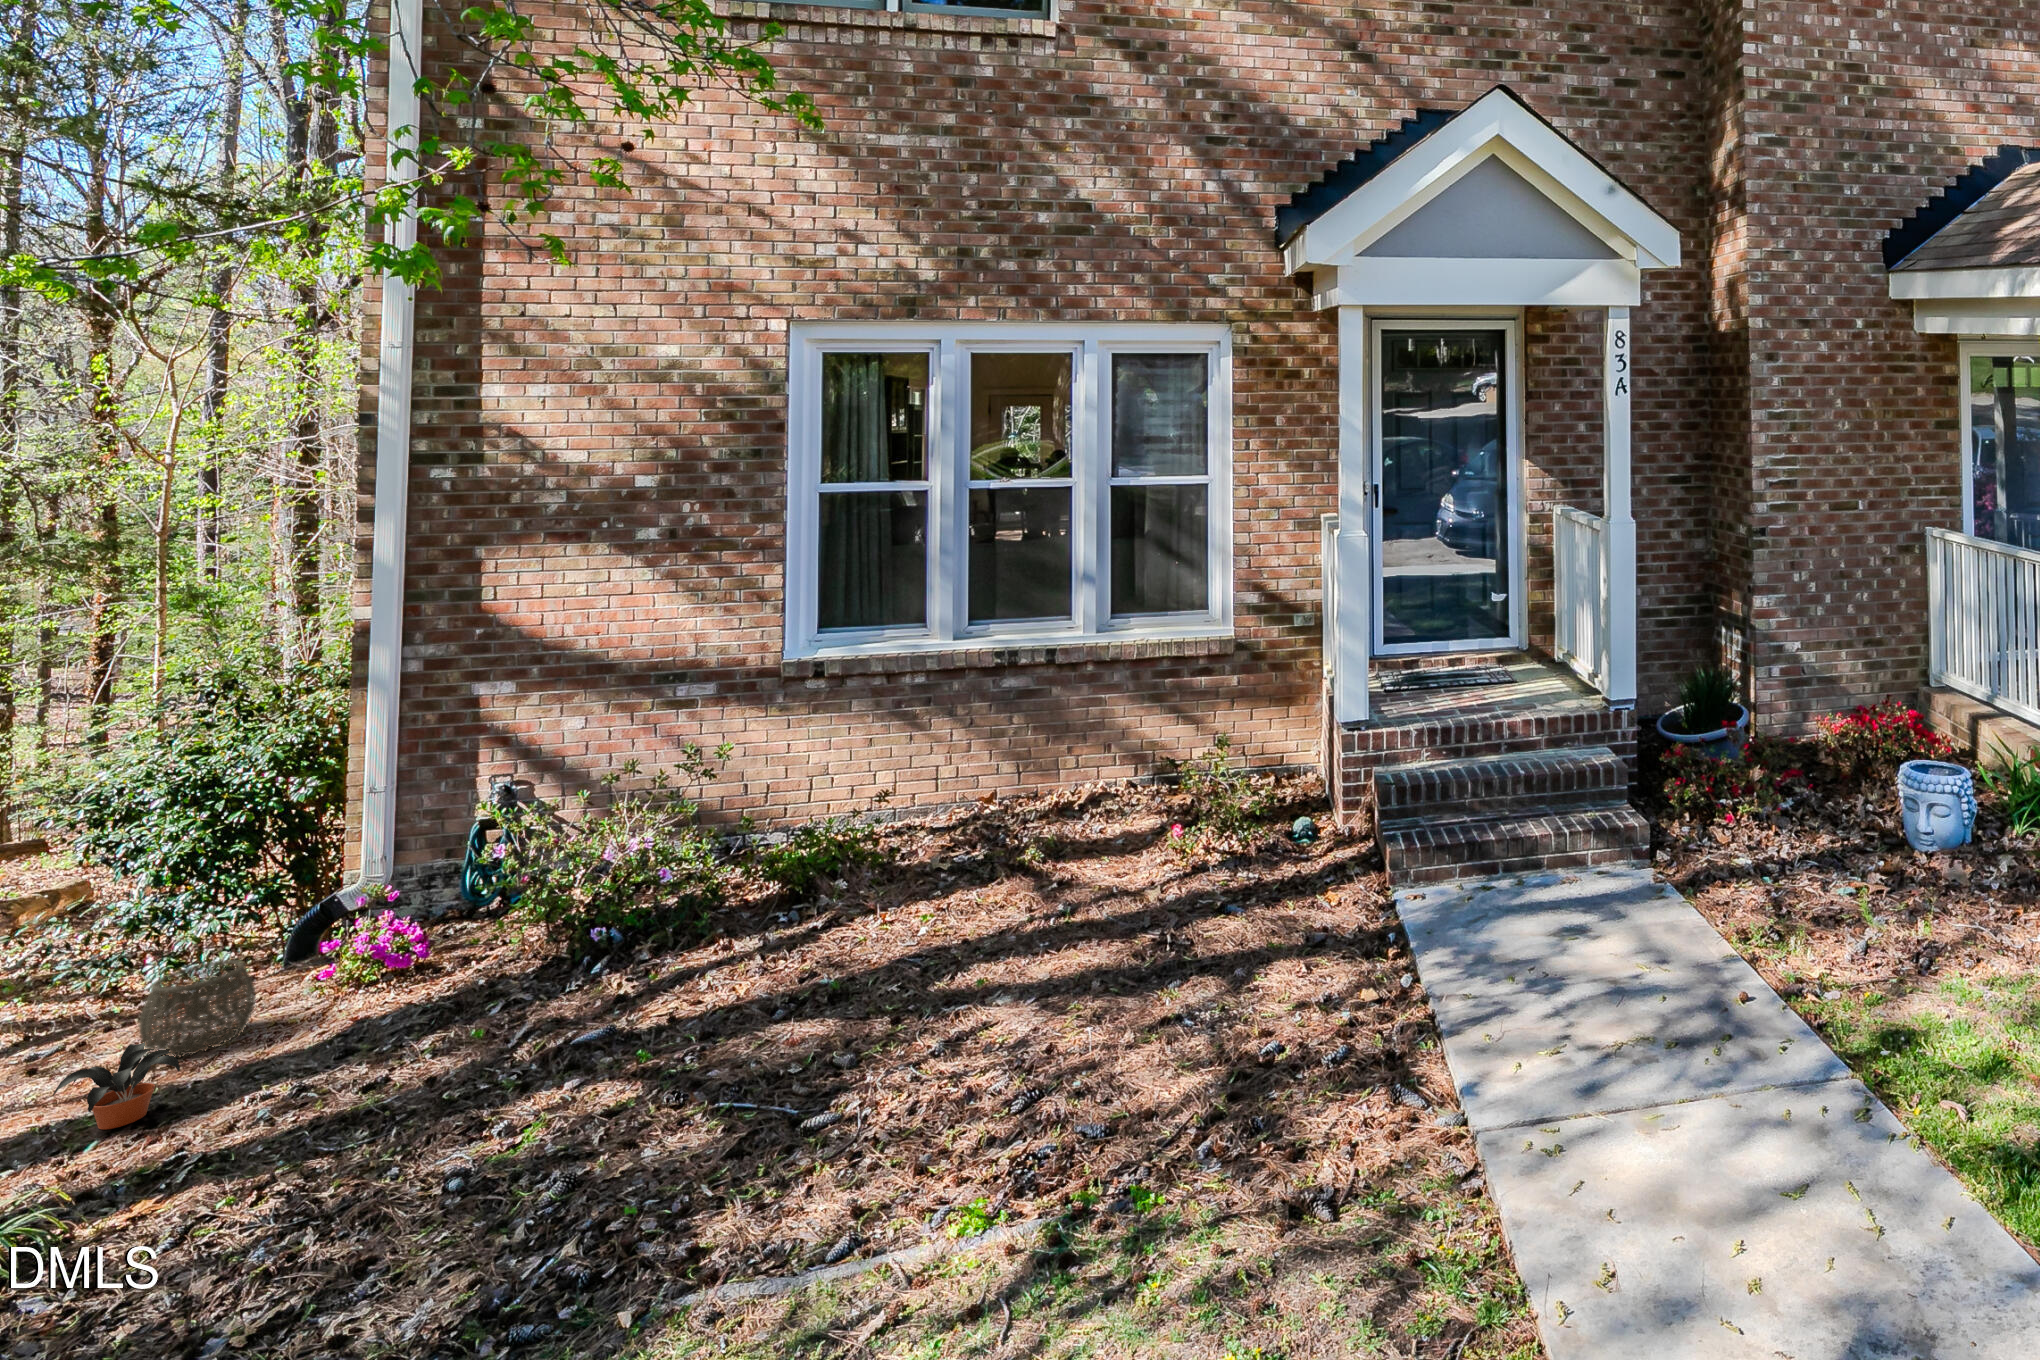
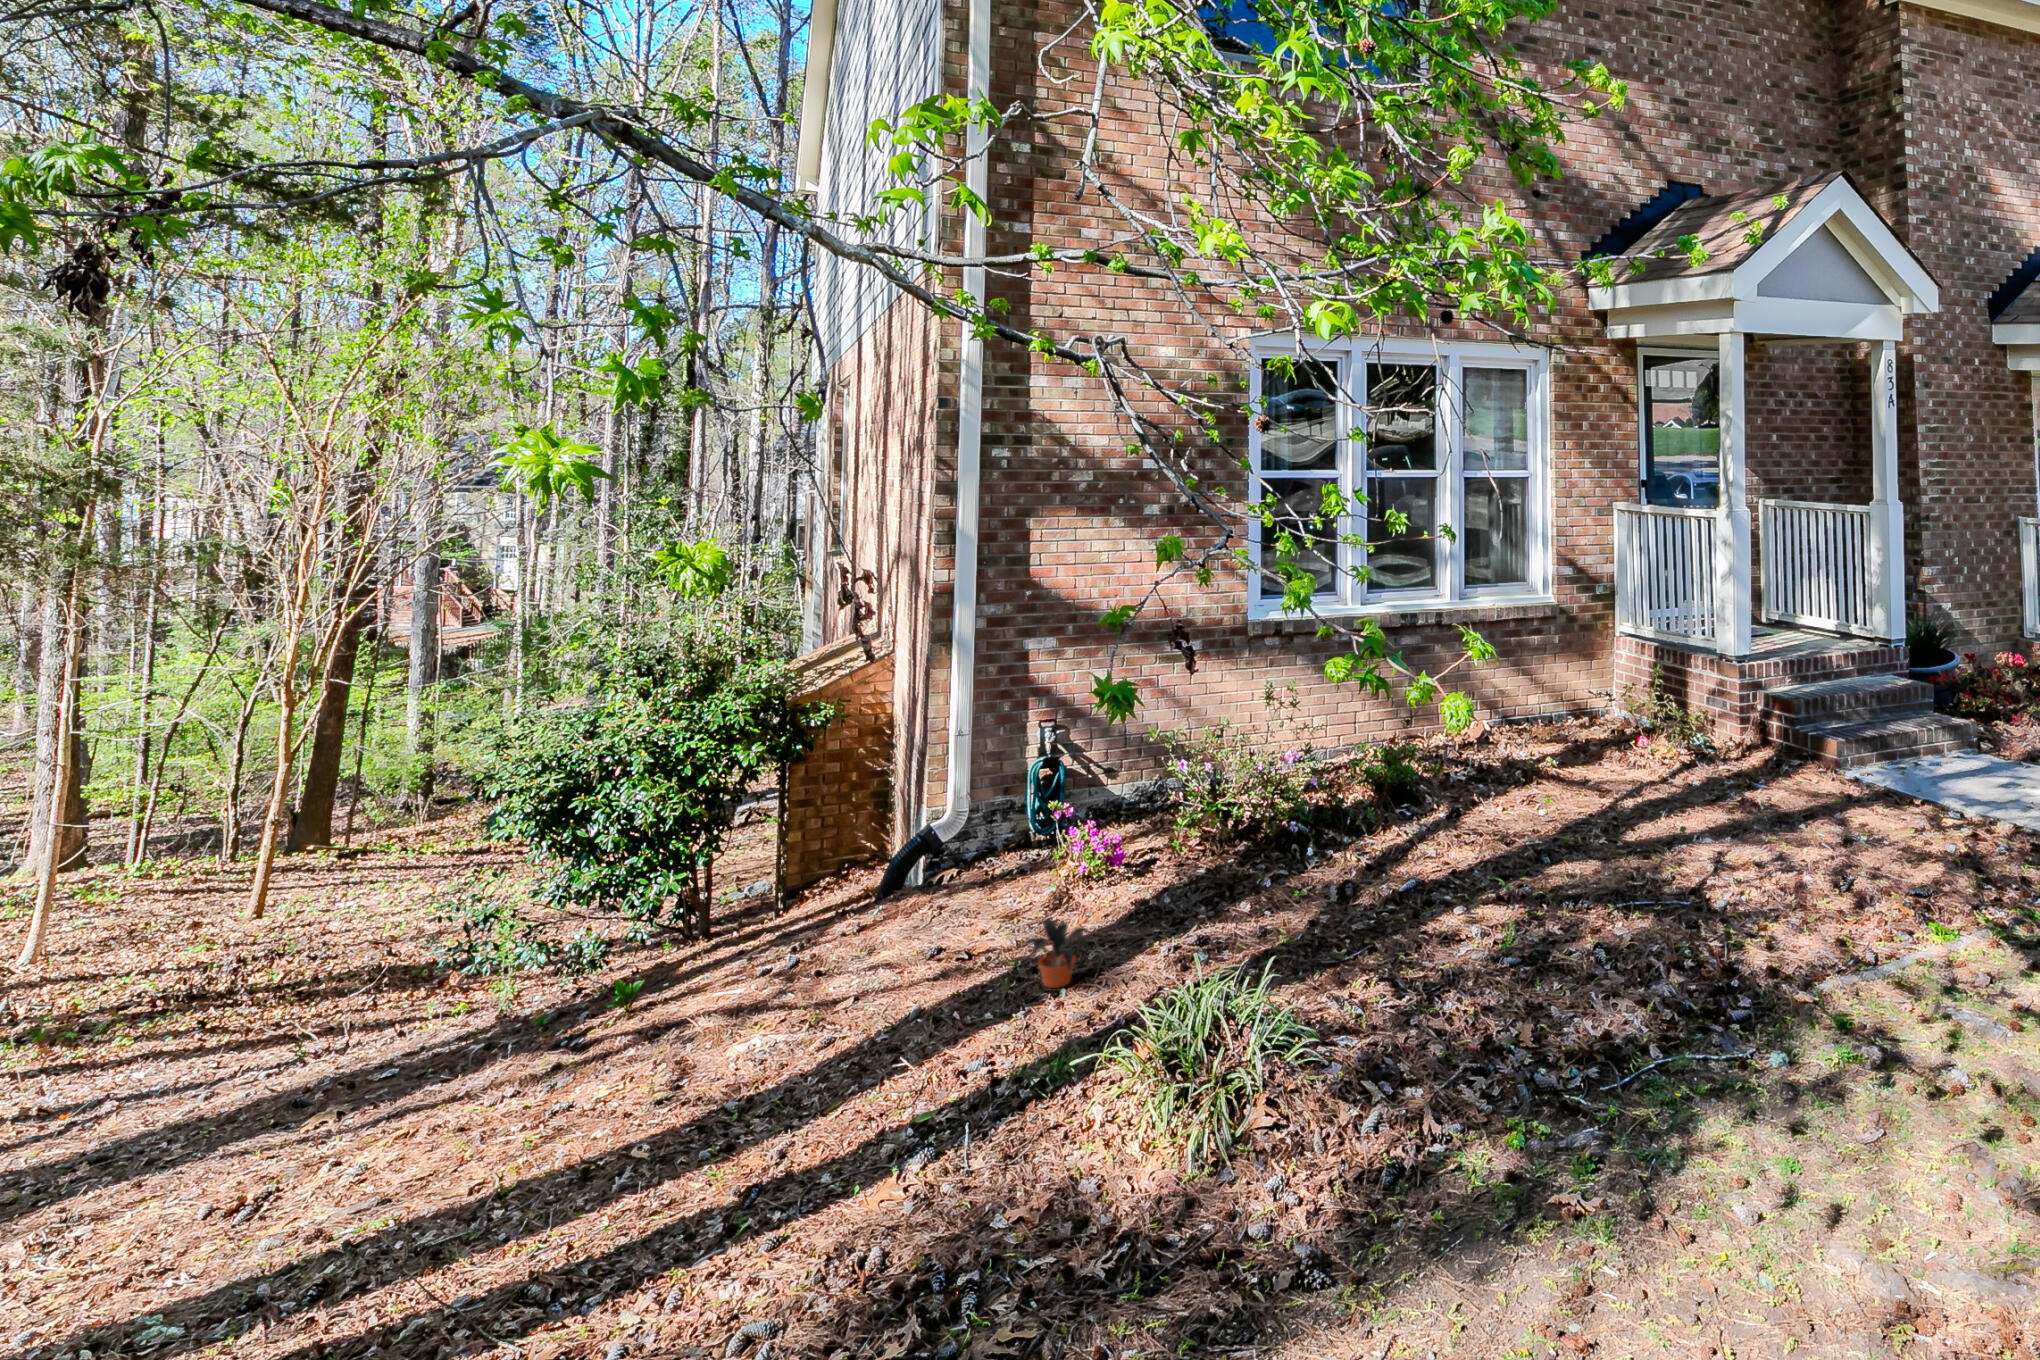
woven basket: present [139,960,256,1057] -> none [946,865,1018,948]

